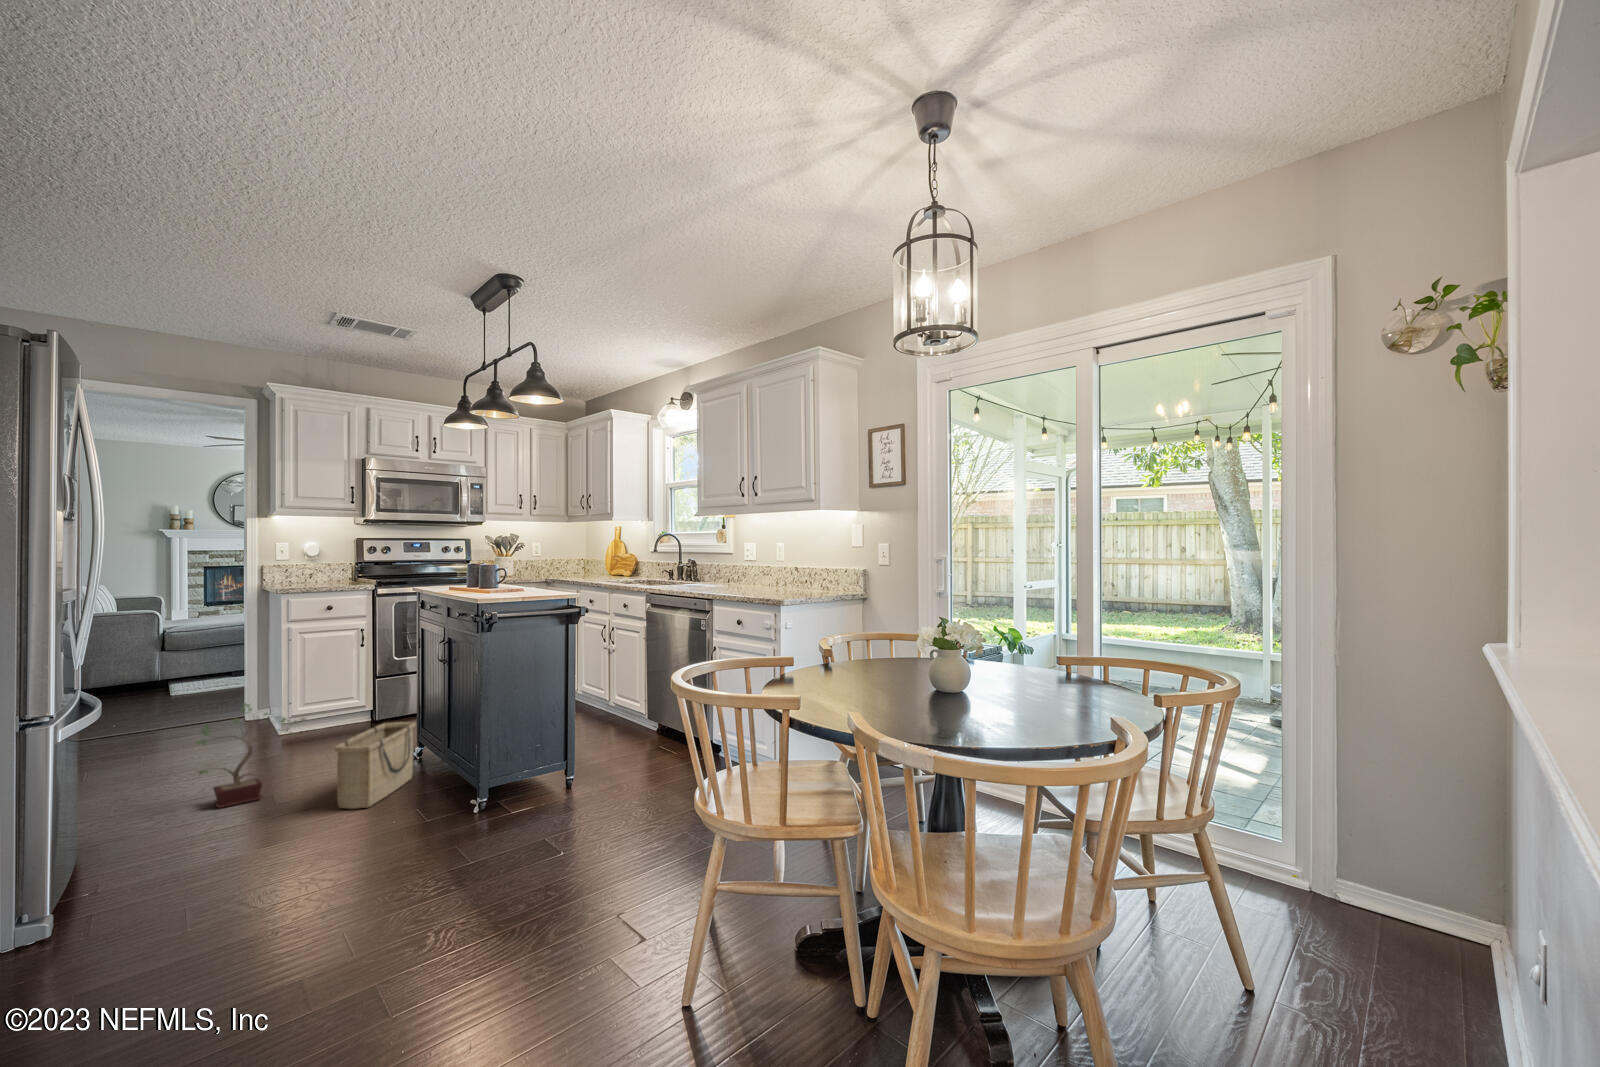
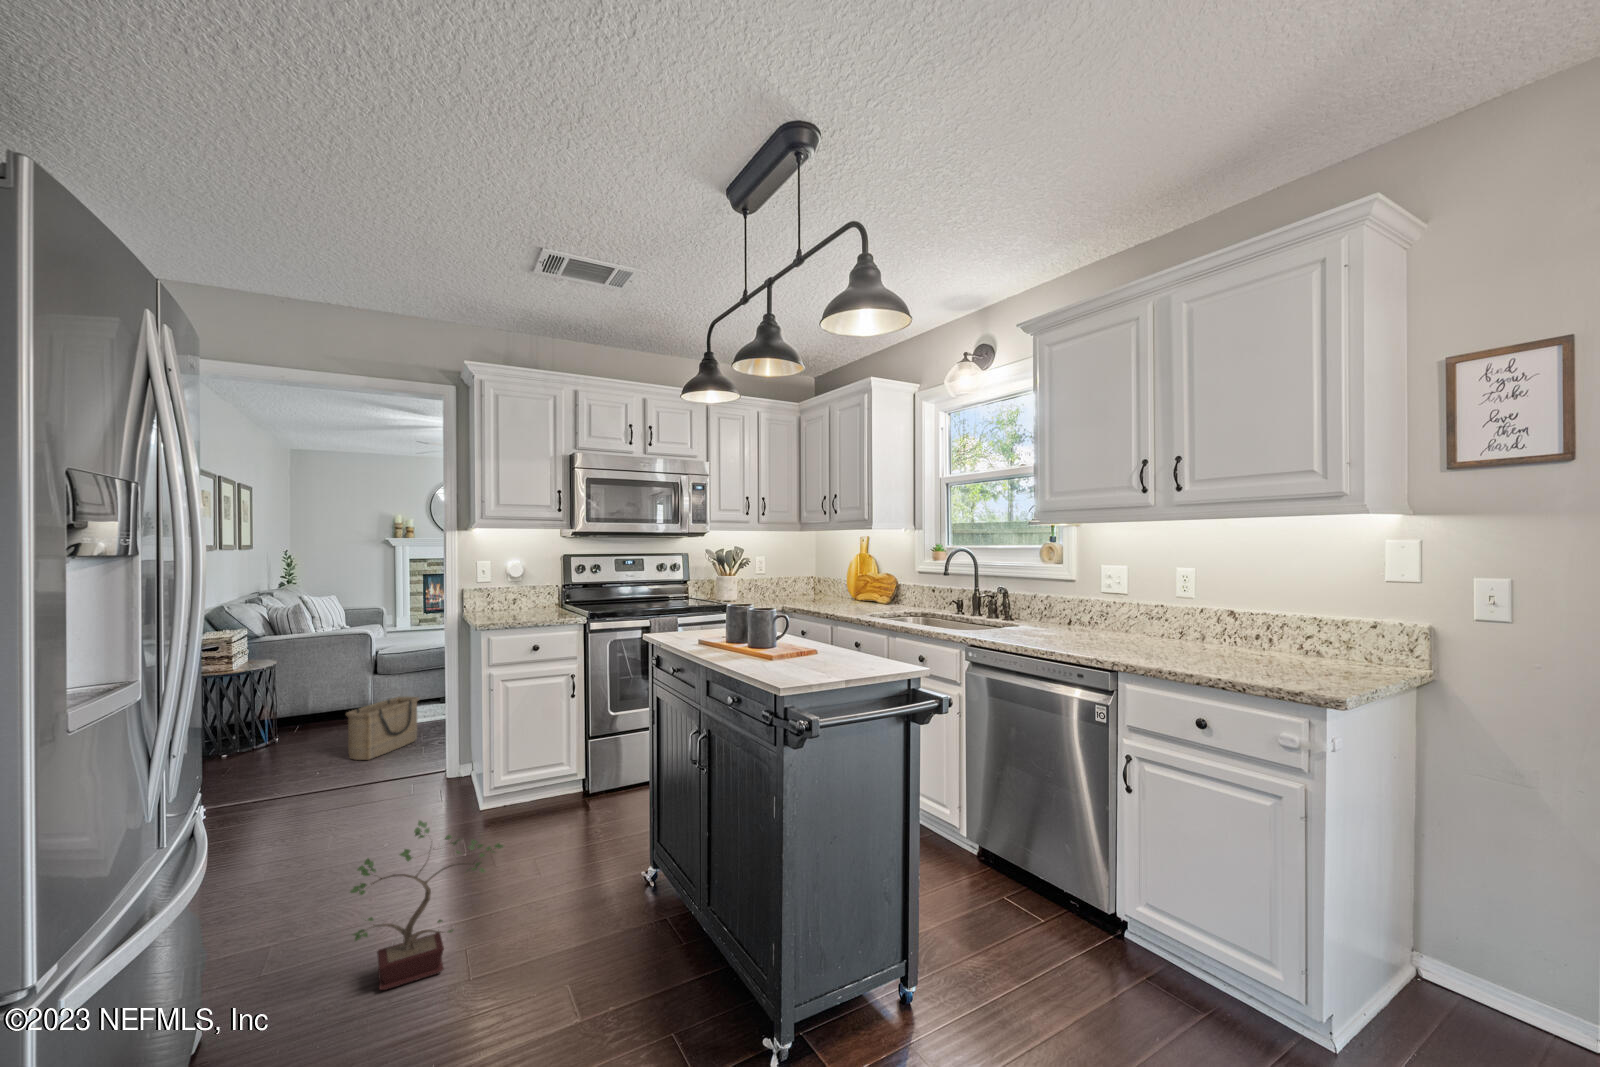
basket: present [334,722,415,809] -> present [346,697,419,760]

